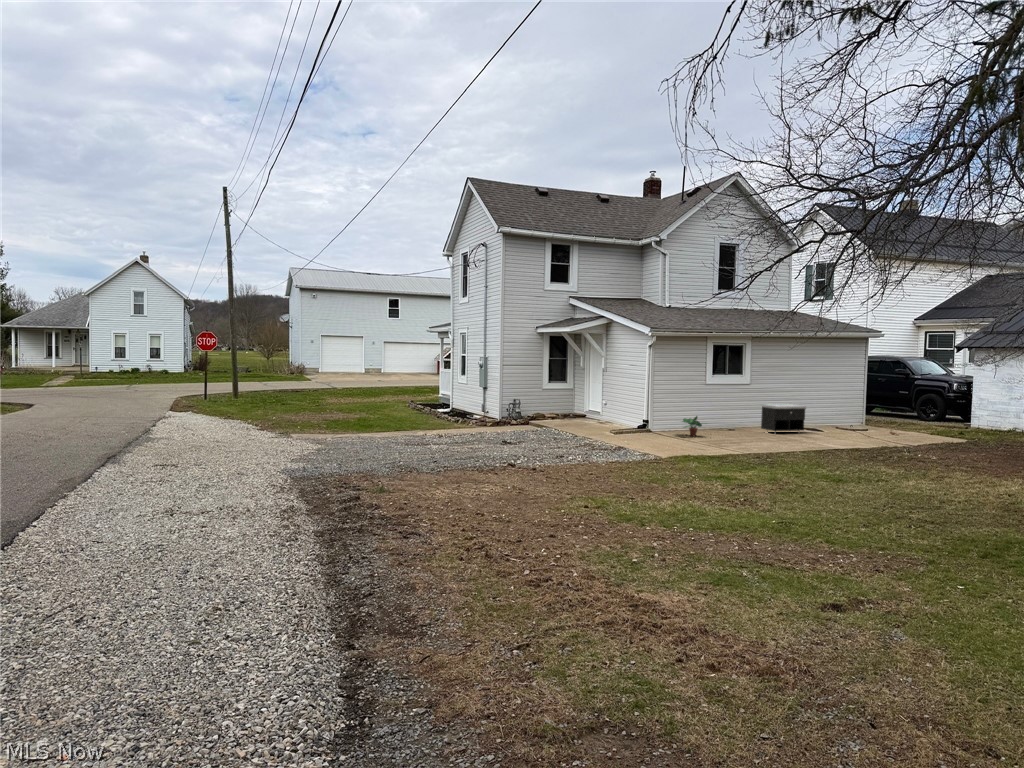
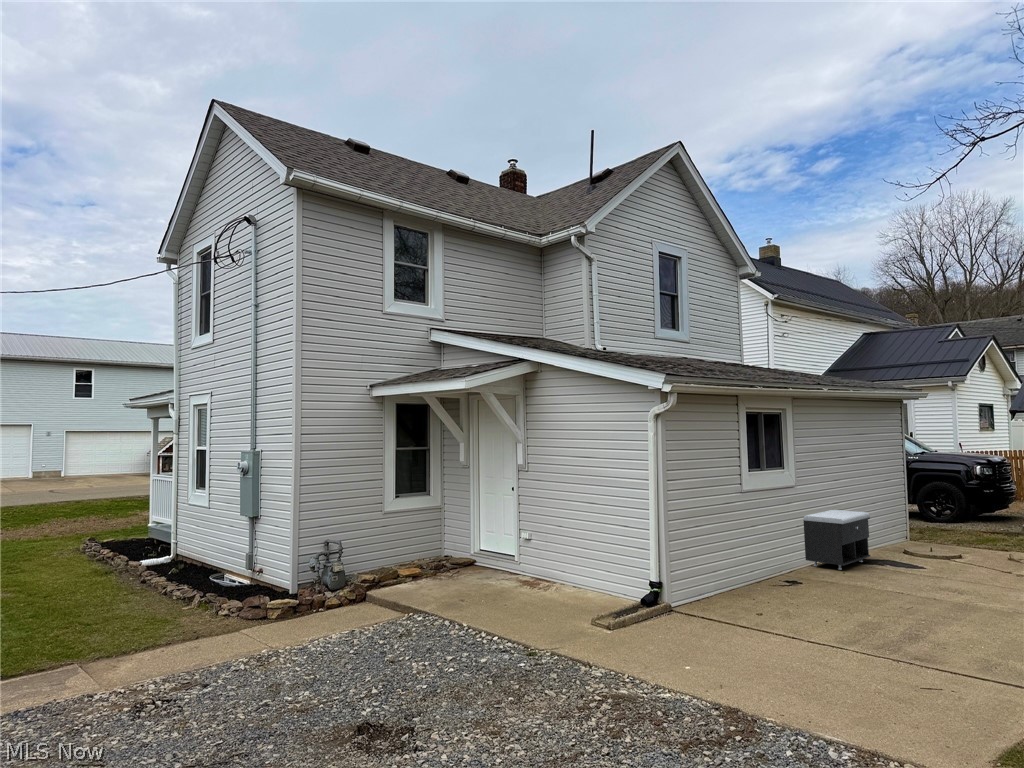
potted plant: present [682,416,702,436] -> none [716,558,780,604]

